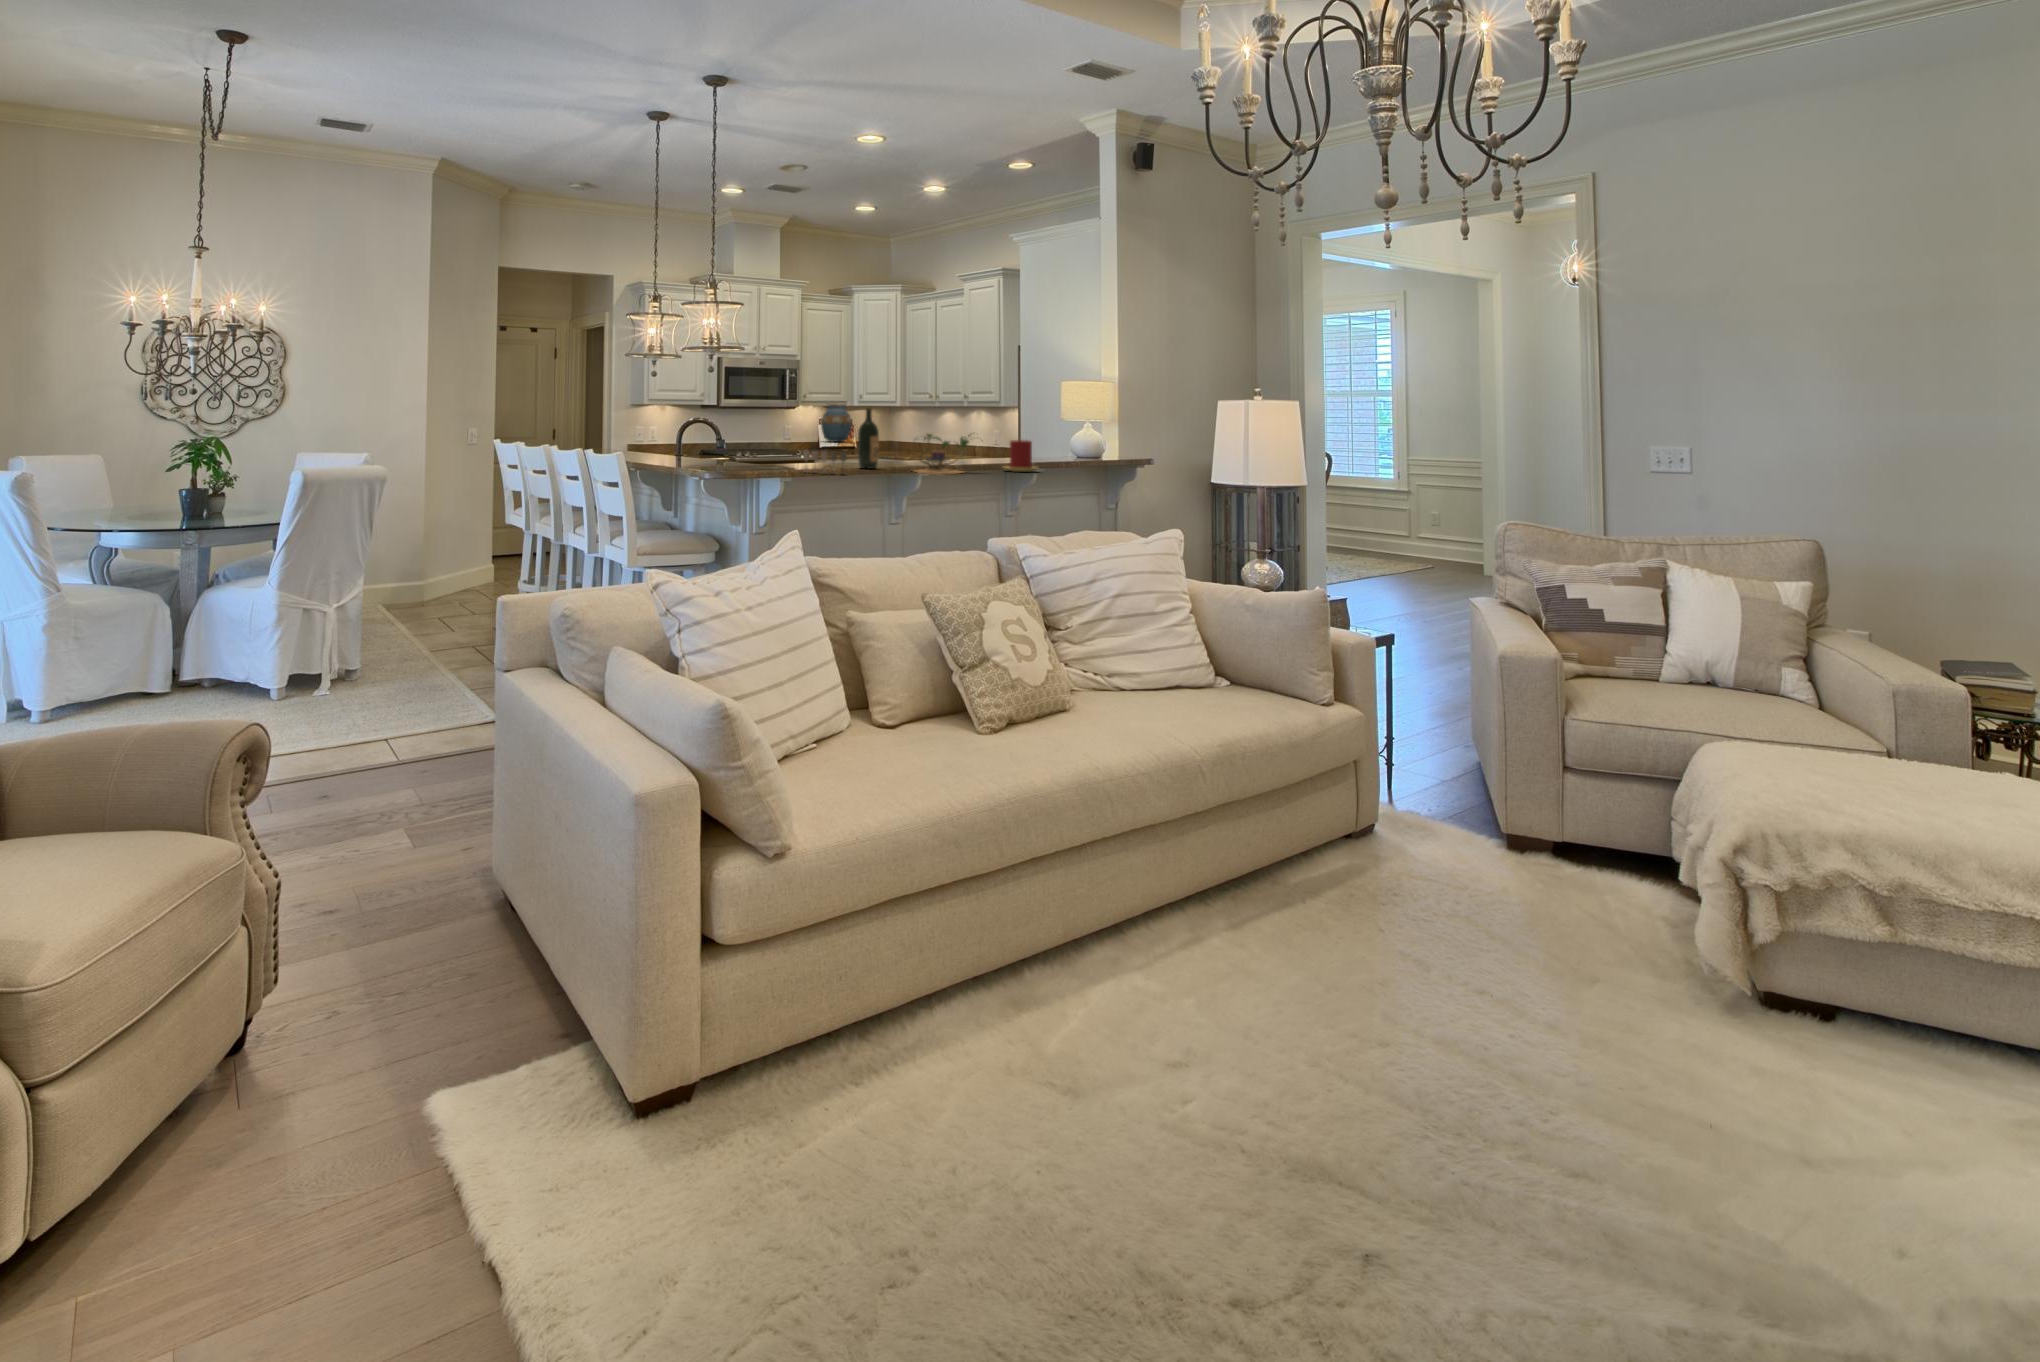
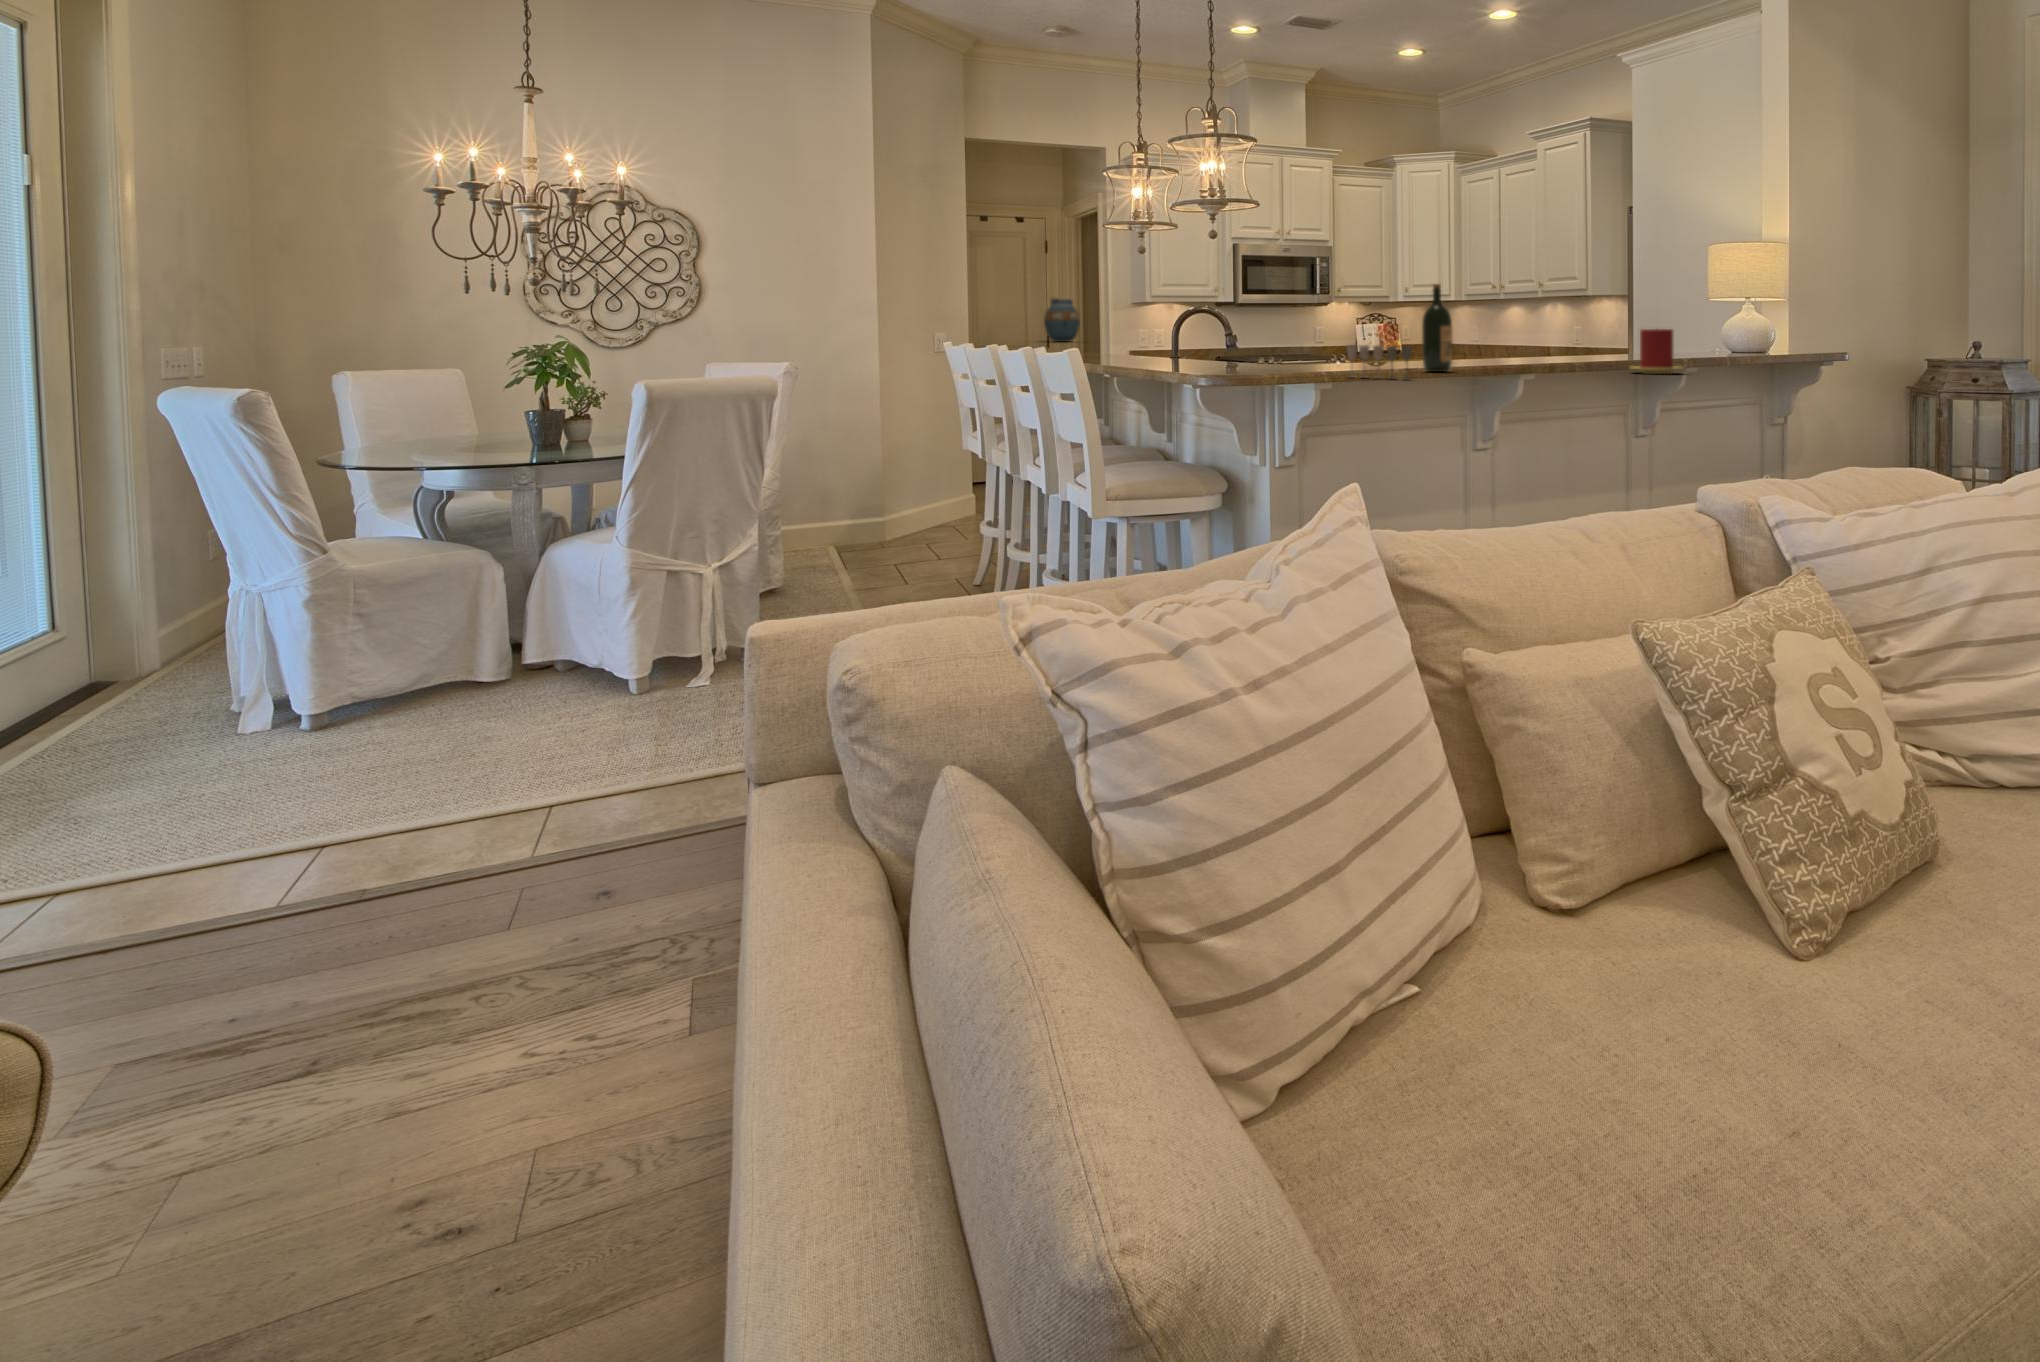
vase: present [821,404,852,442] -> present [1044,298,1080,342]
plant: present [917,434,969,474] -> none [1500,318,1606,377]

